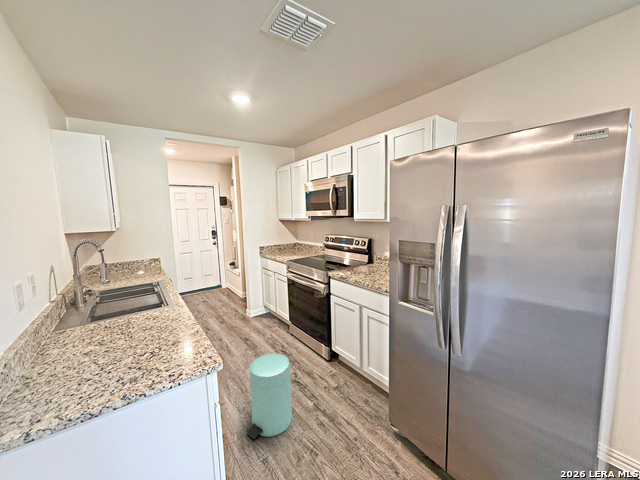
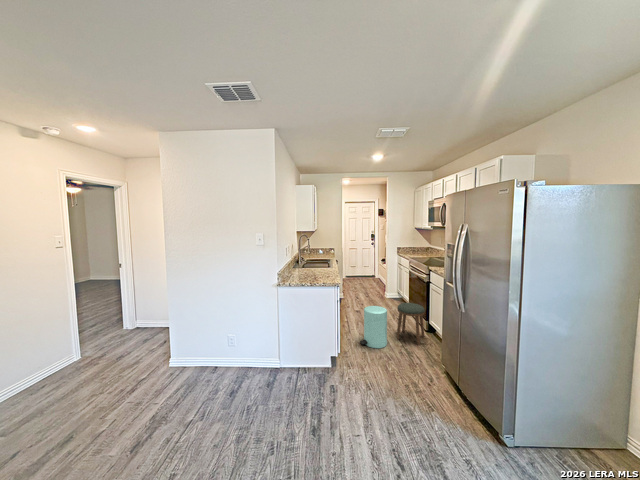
stool: none [295,329,334,395] -> present [396,303,425,345]

